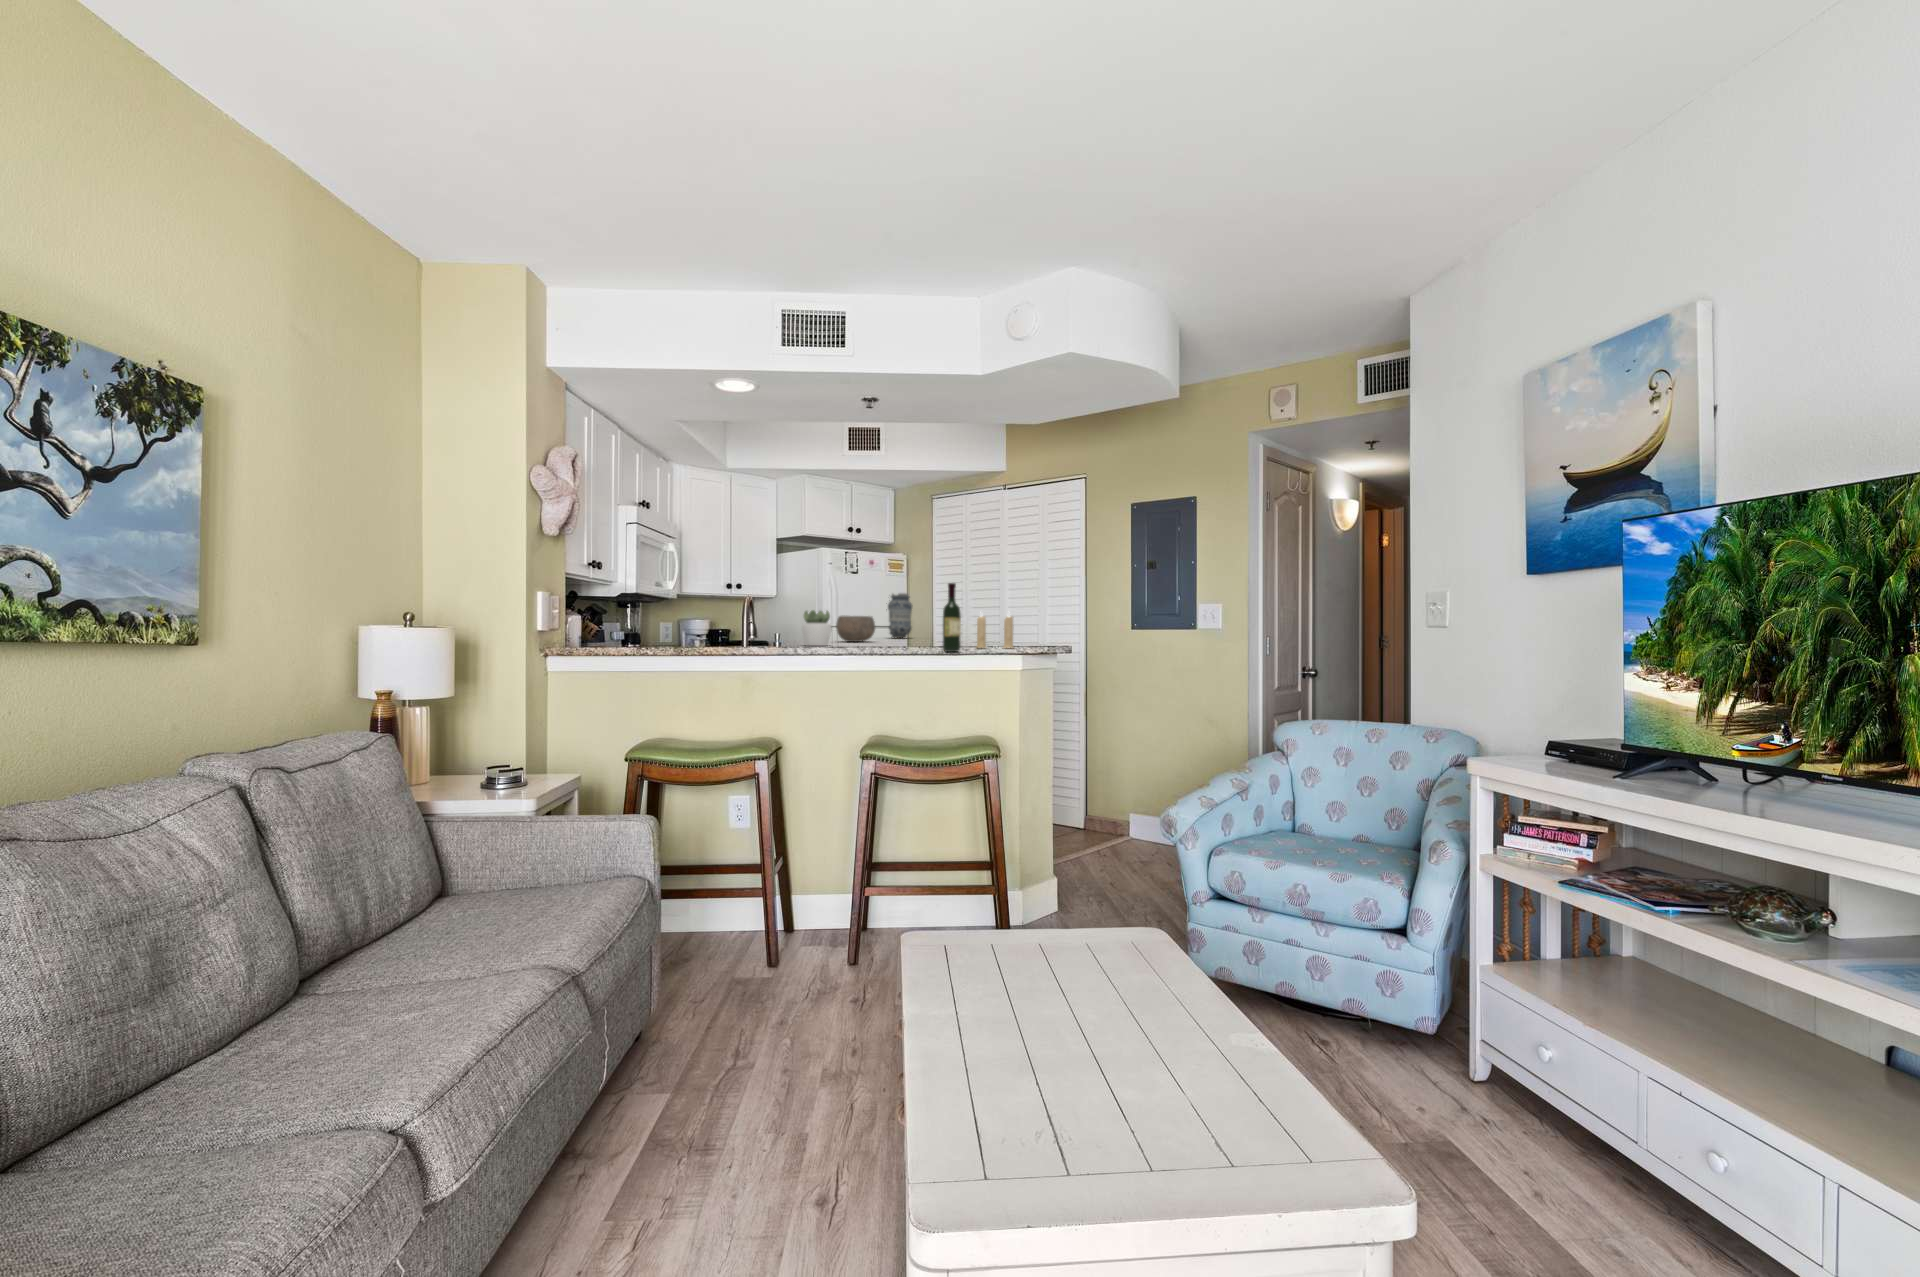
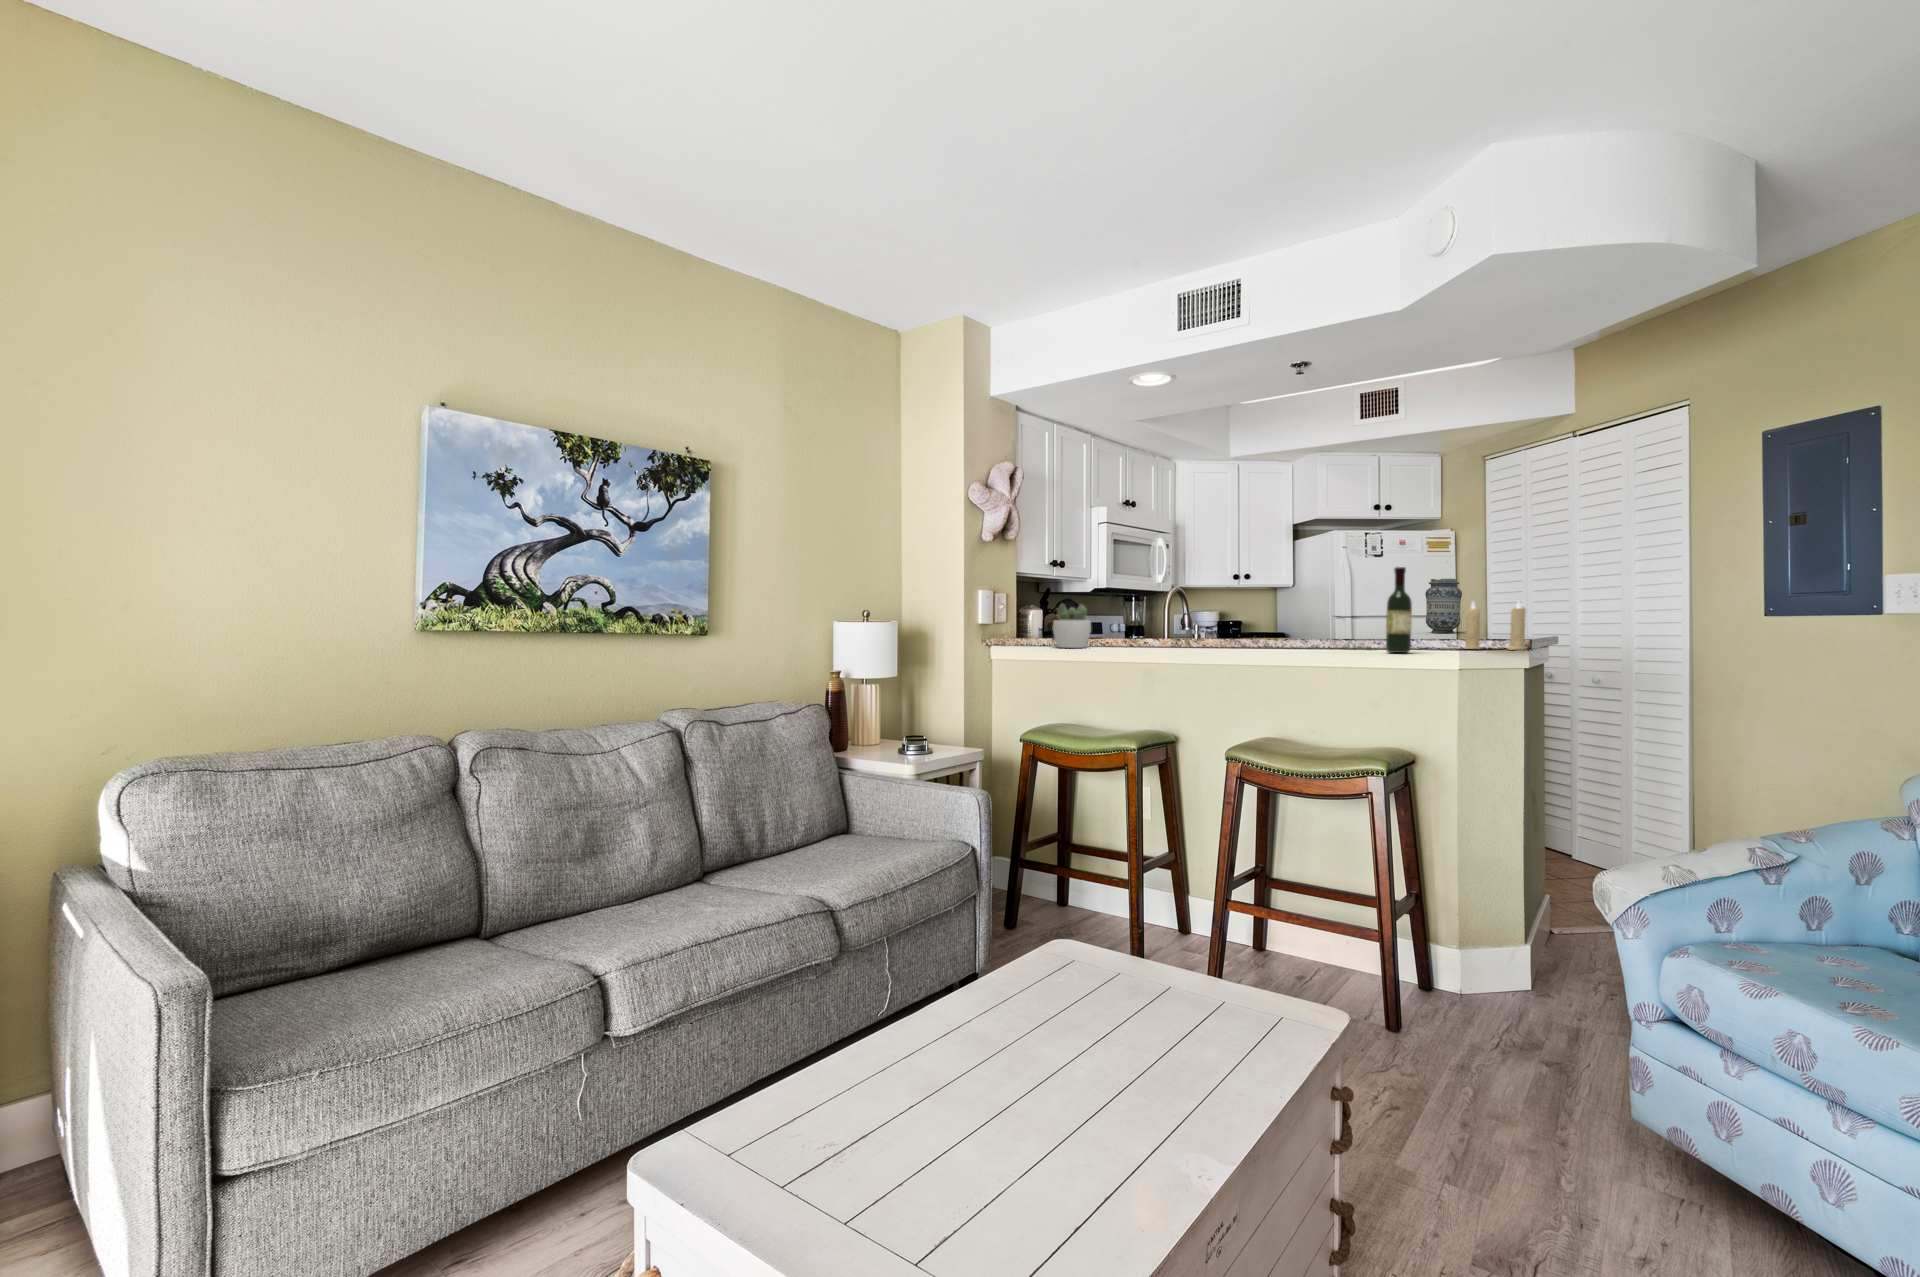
succulent plant: present [802,610,831,646] -> present [1052,604,1091,648]
bowl: present [836,616,875,642] -> none [1332,607,1382,636]

